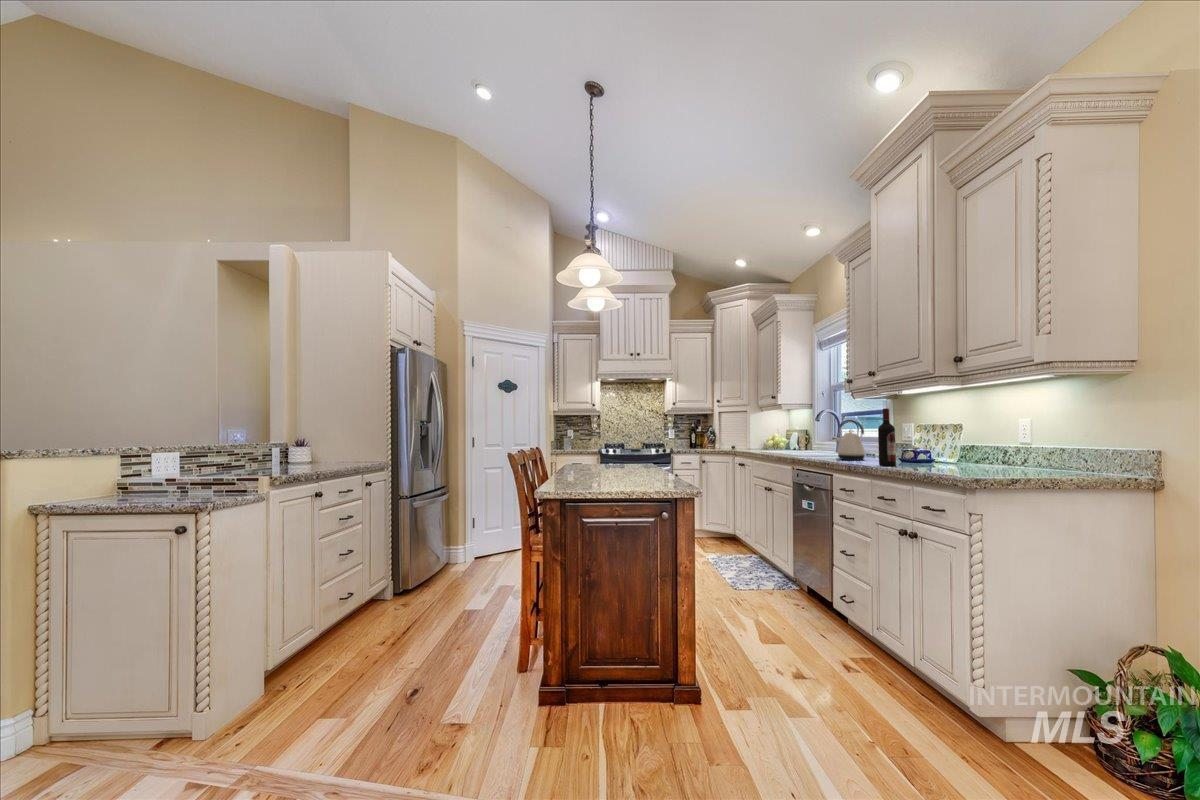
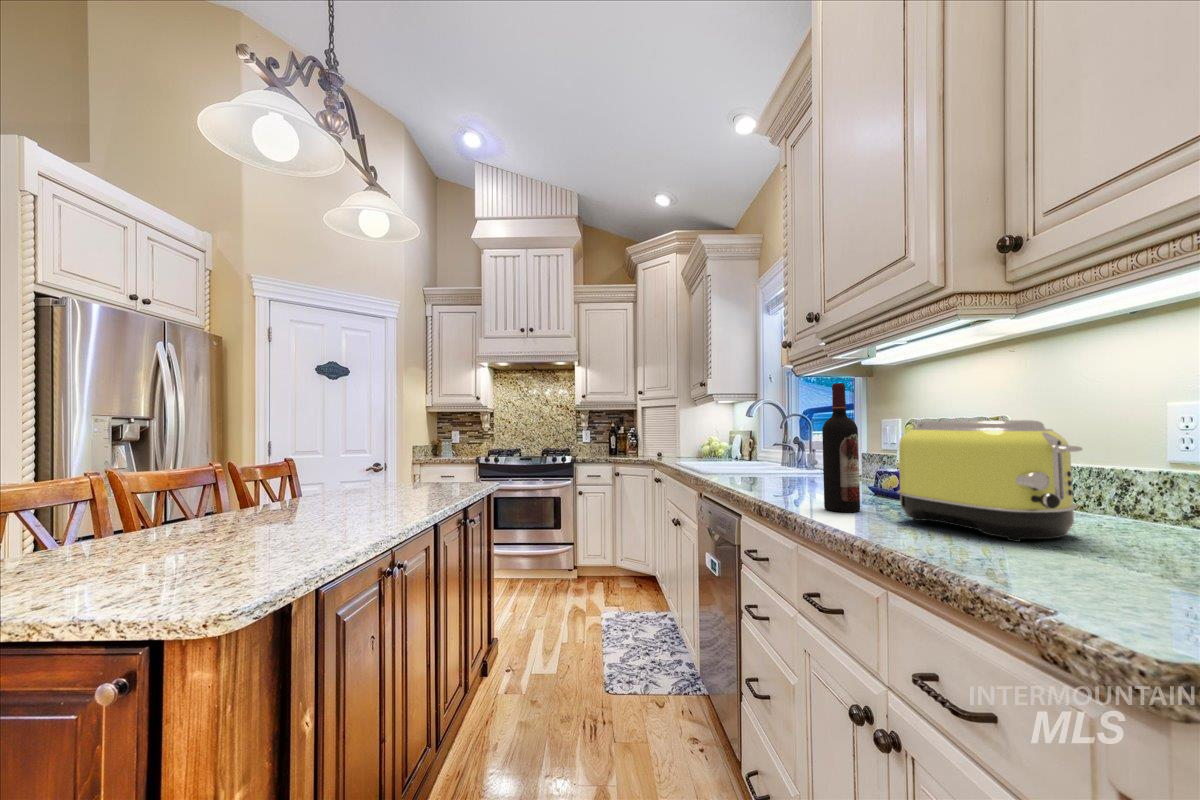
kettle: present [835,420,866,461] -> none [760,413,814,488]
toaster: none [913,426,981,471] -> present [897,420,1082,542]

